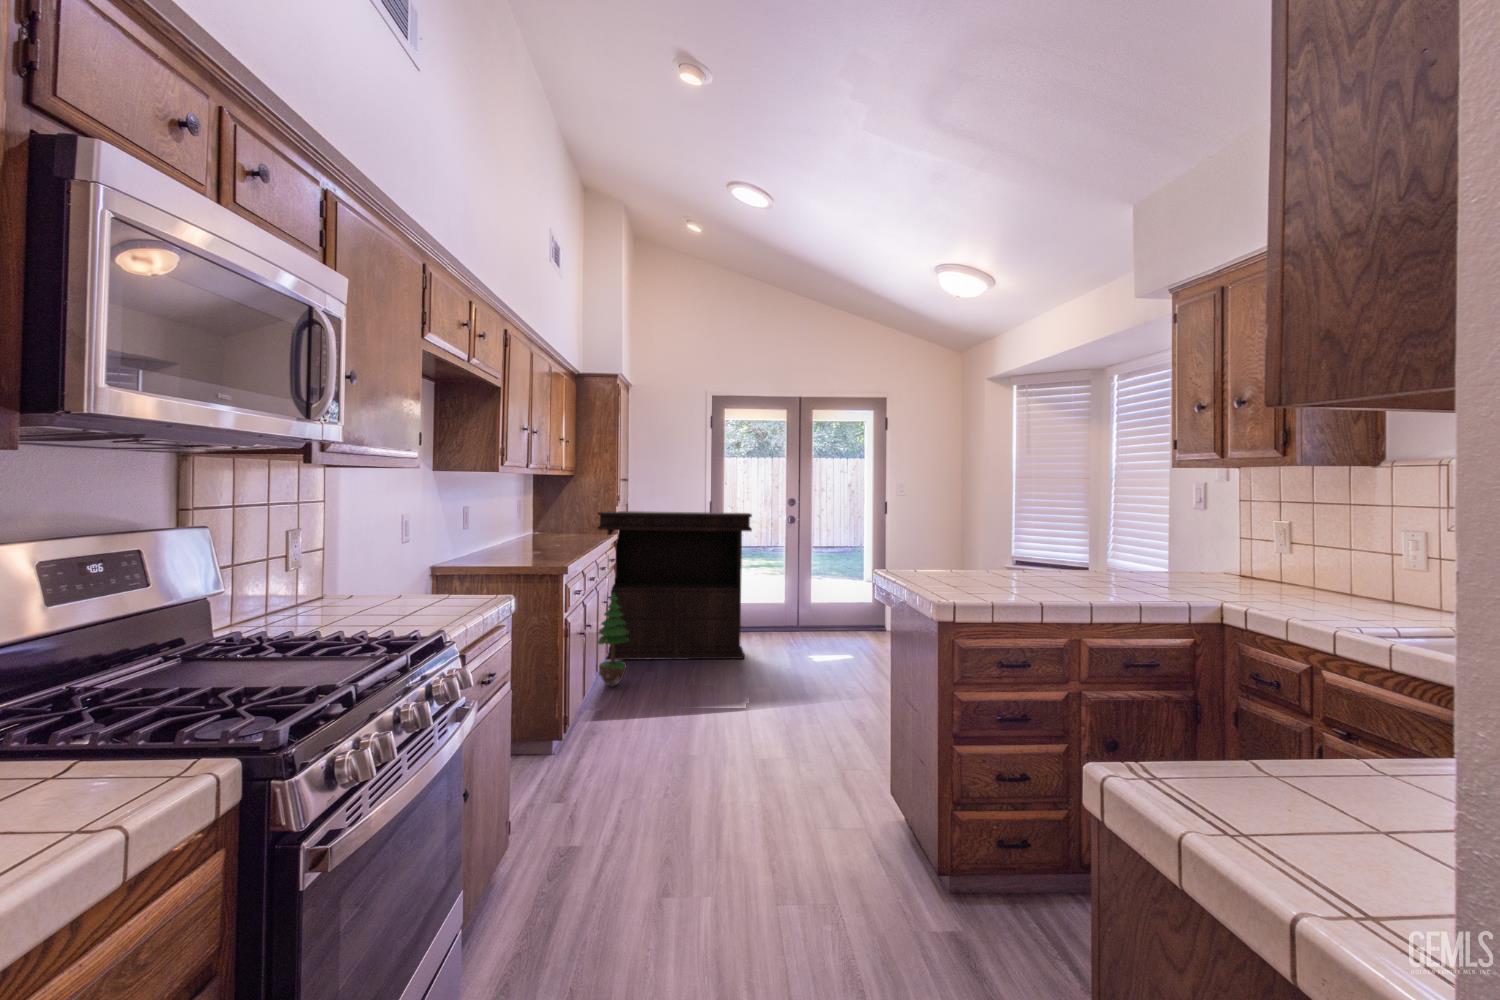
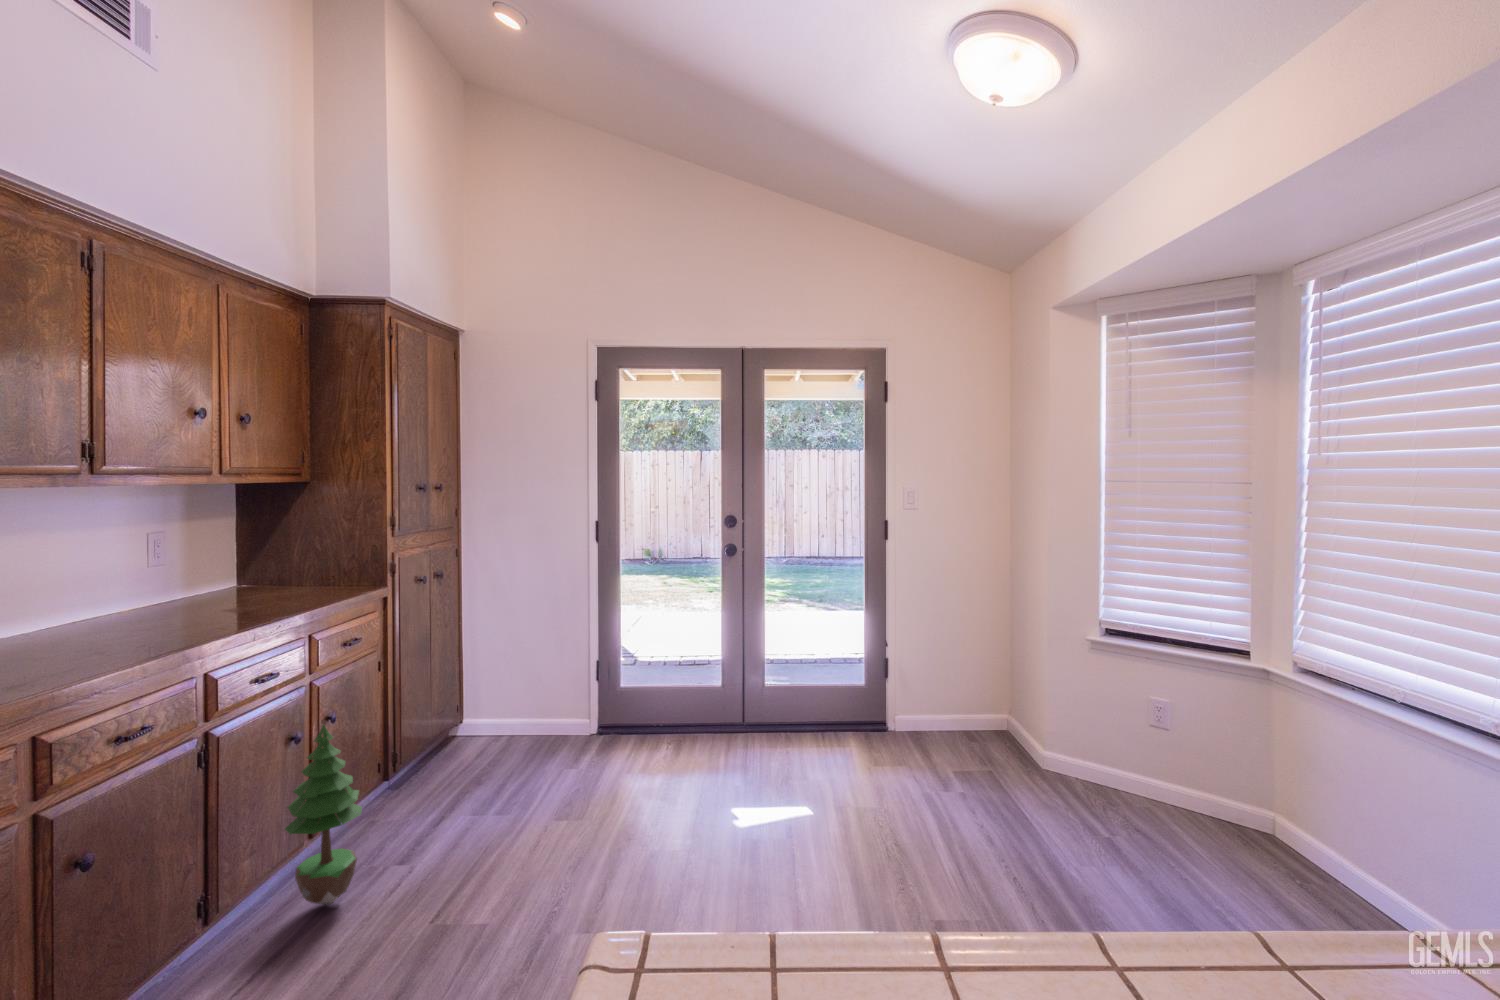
console table: present [597,511,752,660] -> none [357,546,642,810]

